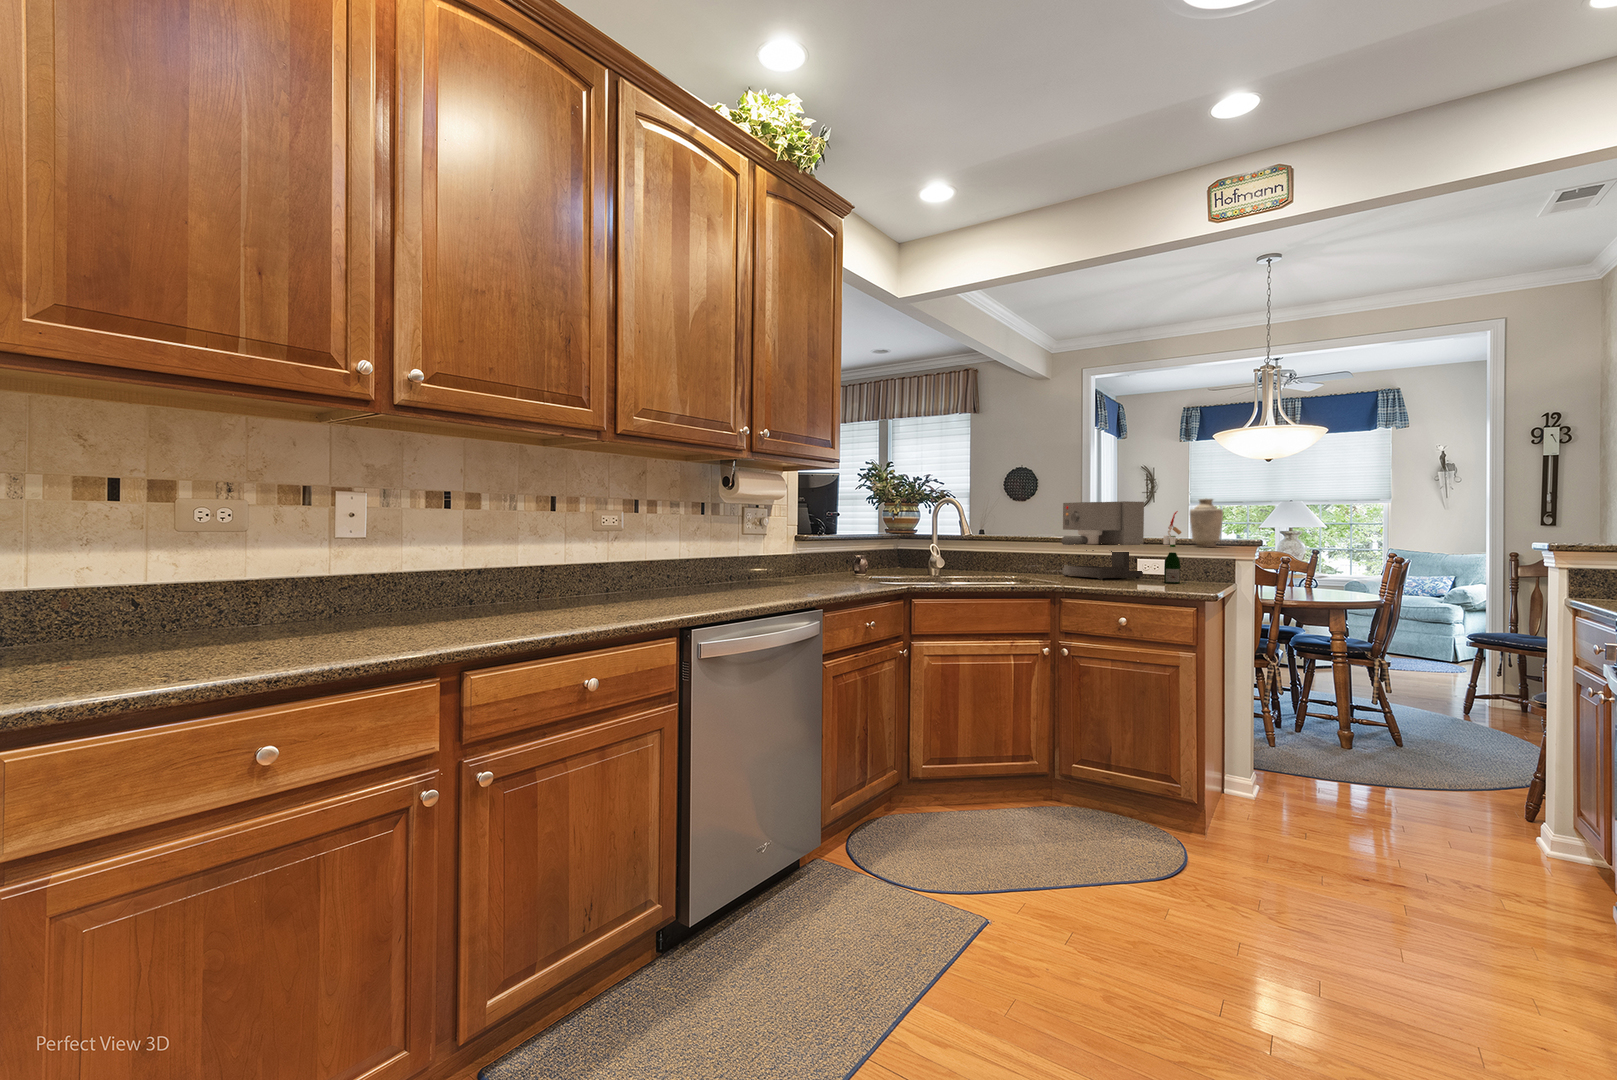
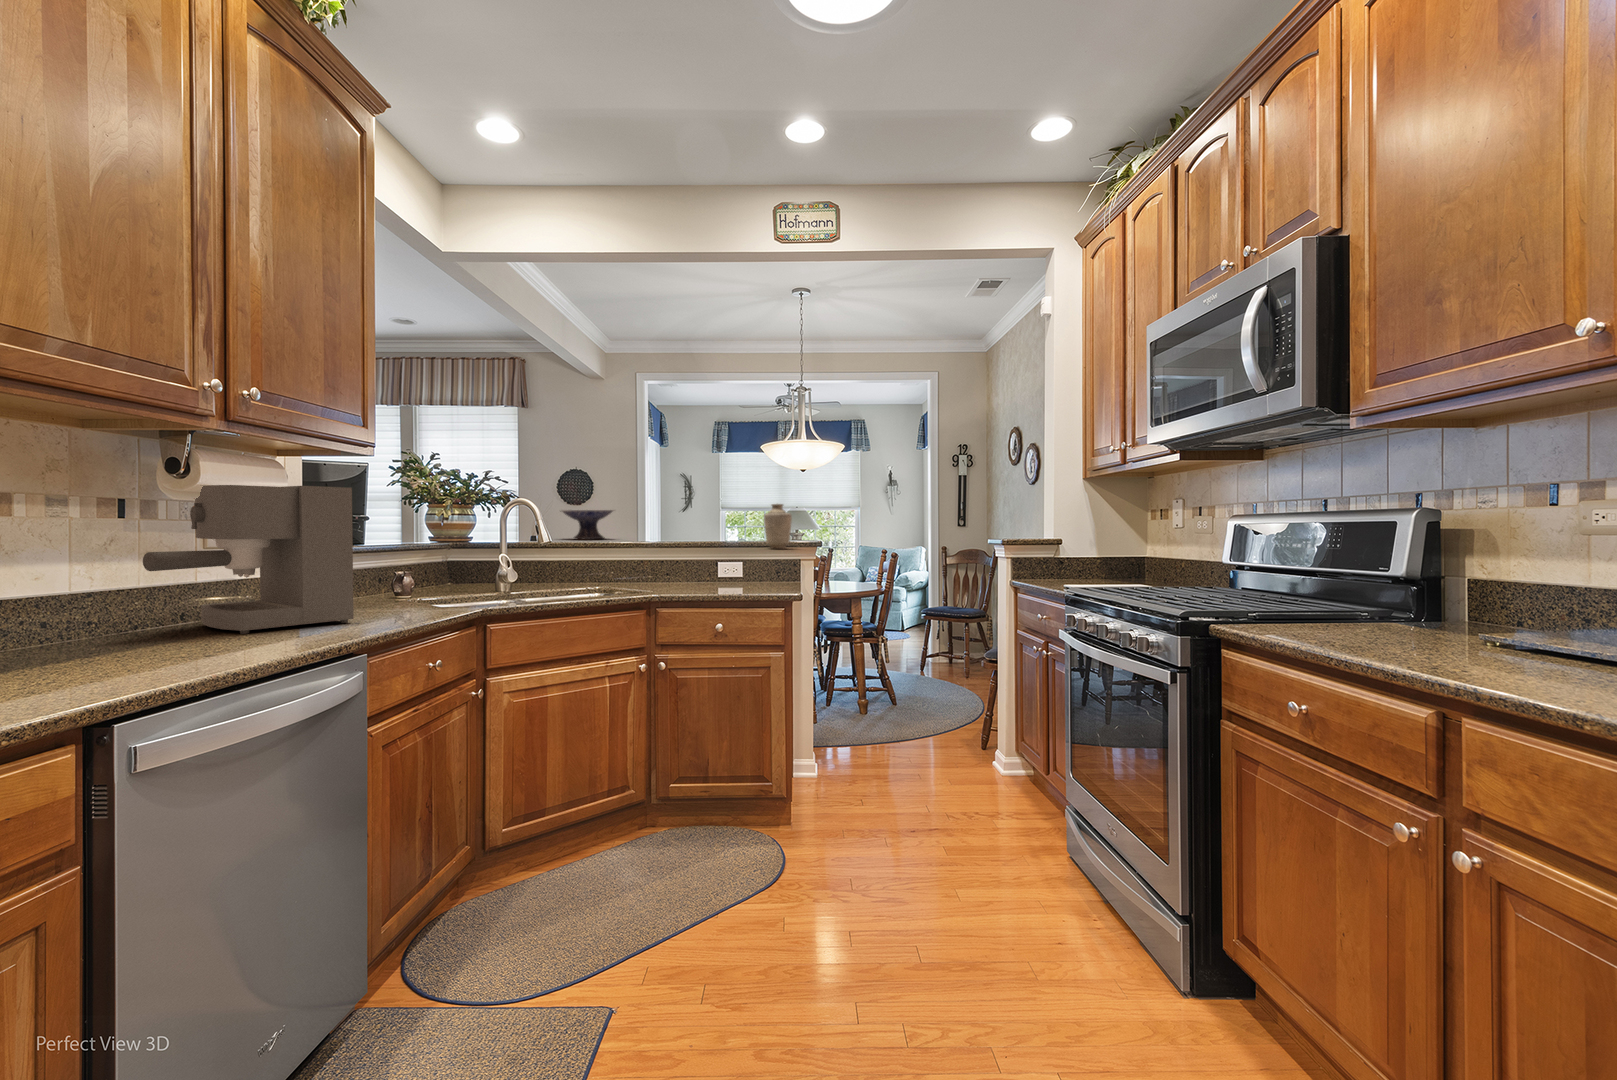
coffee maker: present [1061,501,1144,580] -> present [143,485,354,634]
decorative bowl: none [993,508,1046,536] -> present [562,510,613,539]
wine bottle: present [1163,511,1187,584] -> none [743,515,764,585]

